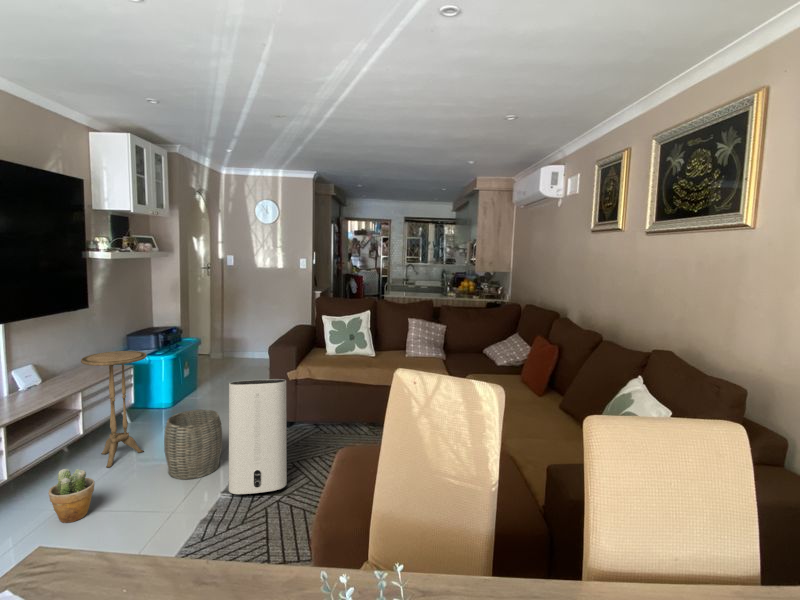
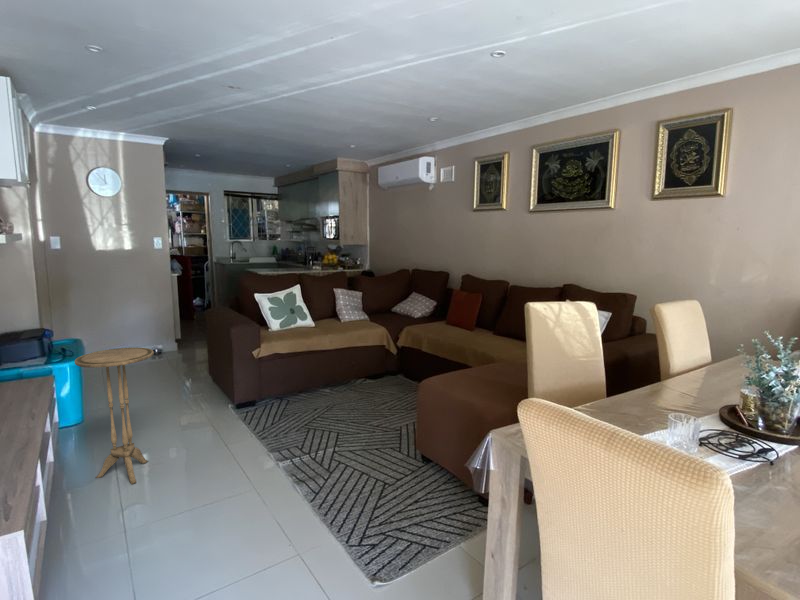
air purifier: present [229,379,287,494] -> none [285,346,345,457]
woven basket: present [164,410,222,479] -> none [202,394,261,467]
potted plant: present [48,469,95,523] -> none [158,468,204,531]

